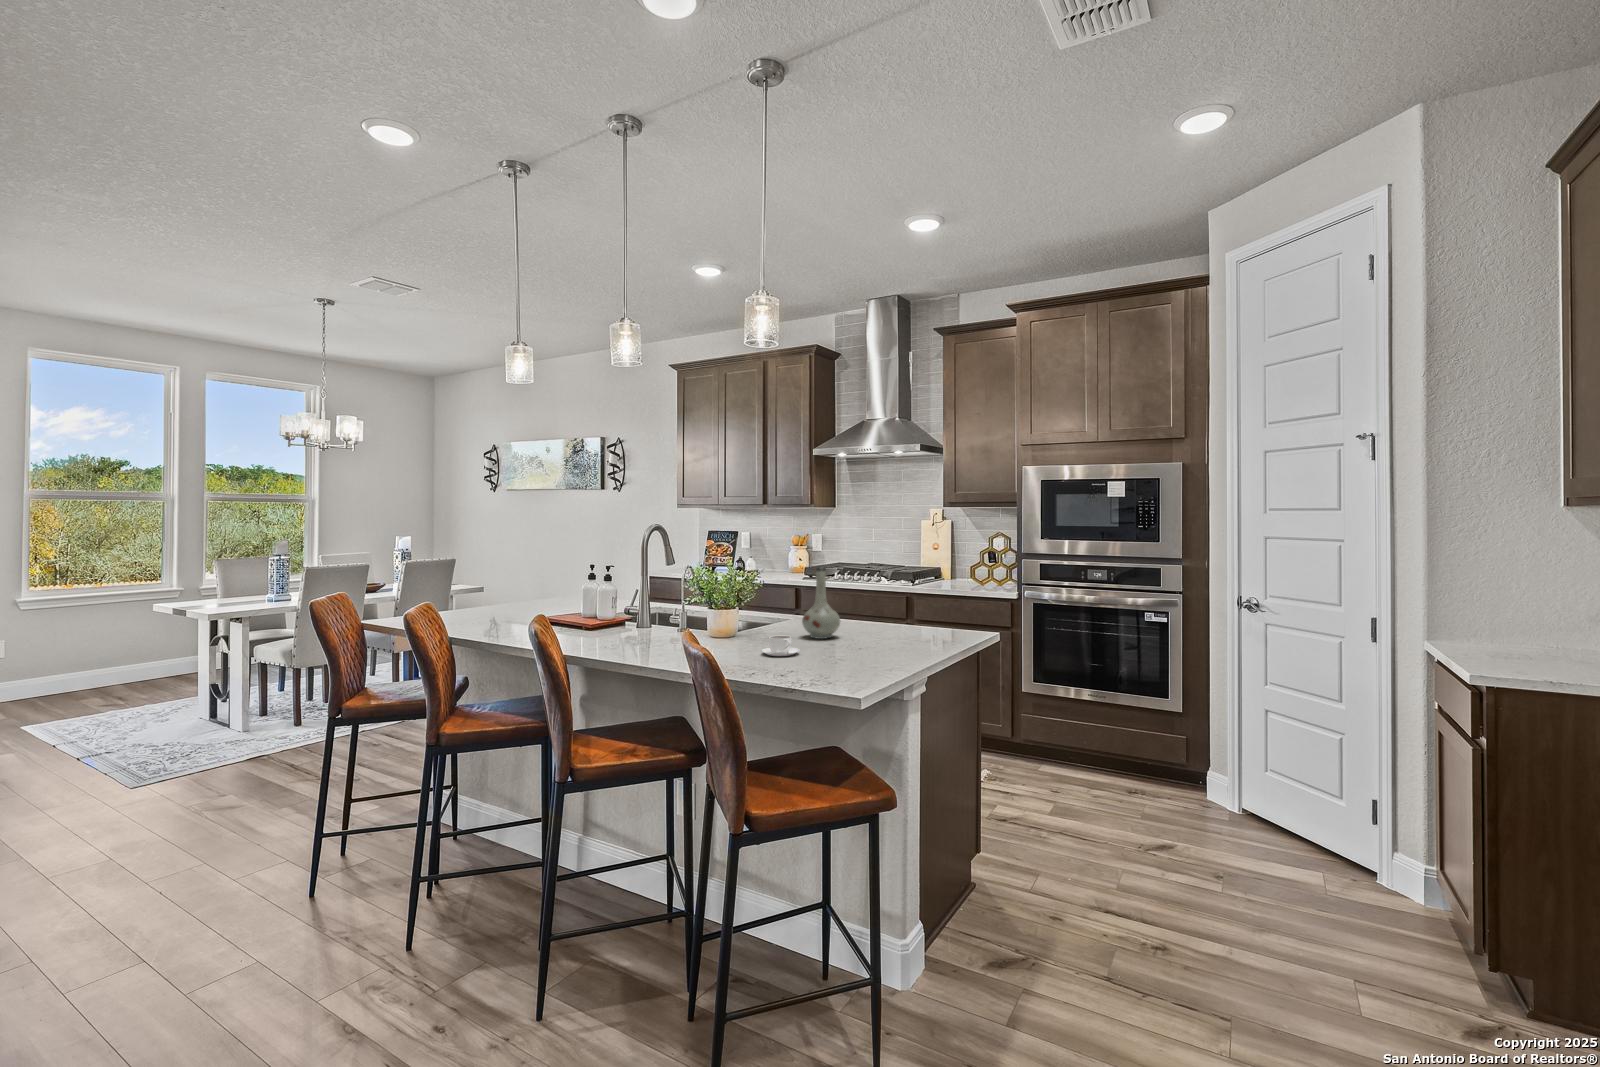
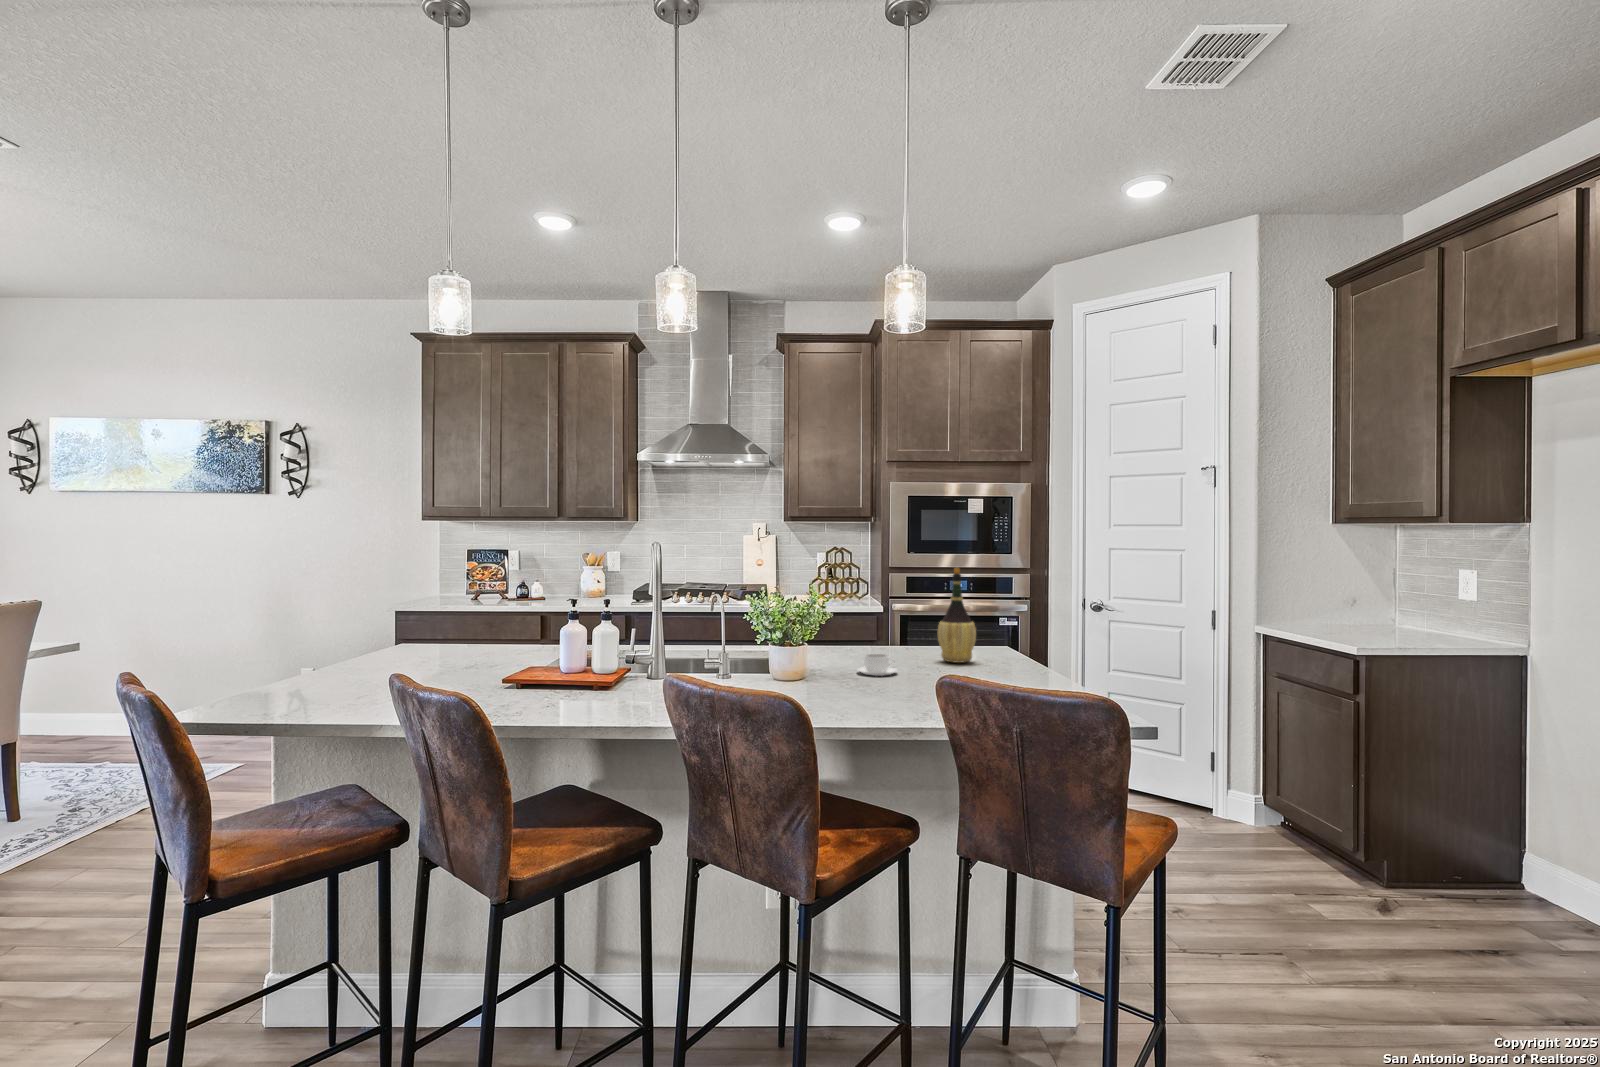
wine bottle: none [869,557,907,652] -> present [938,568,976,663]
vase: present [802,566,840,639] -> none [837,580,877,657]

